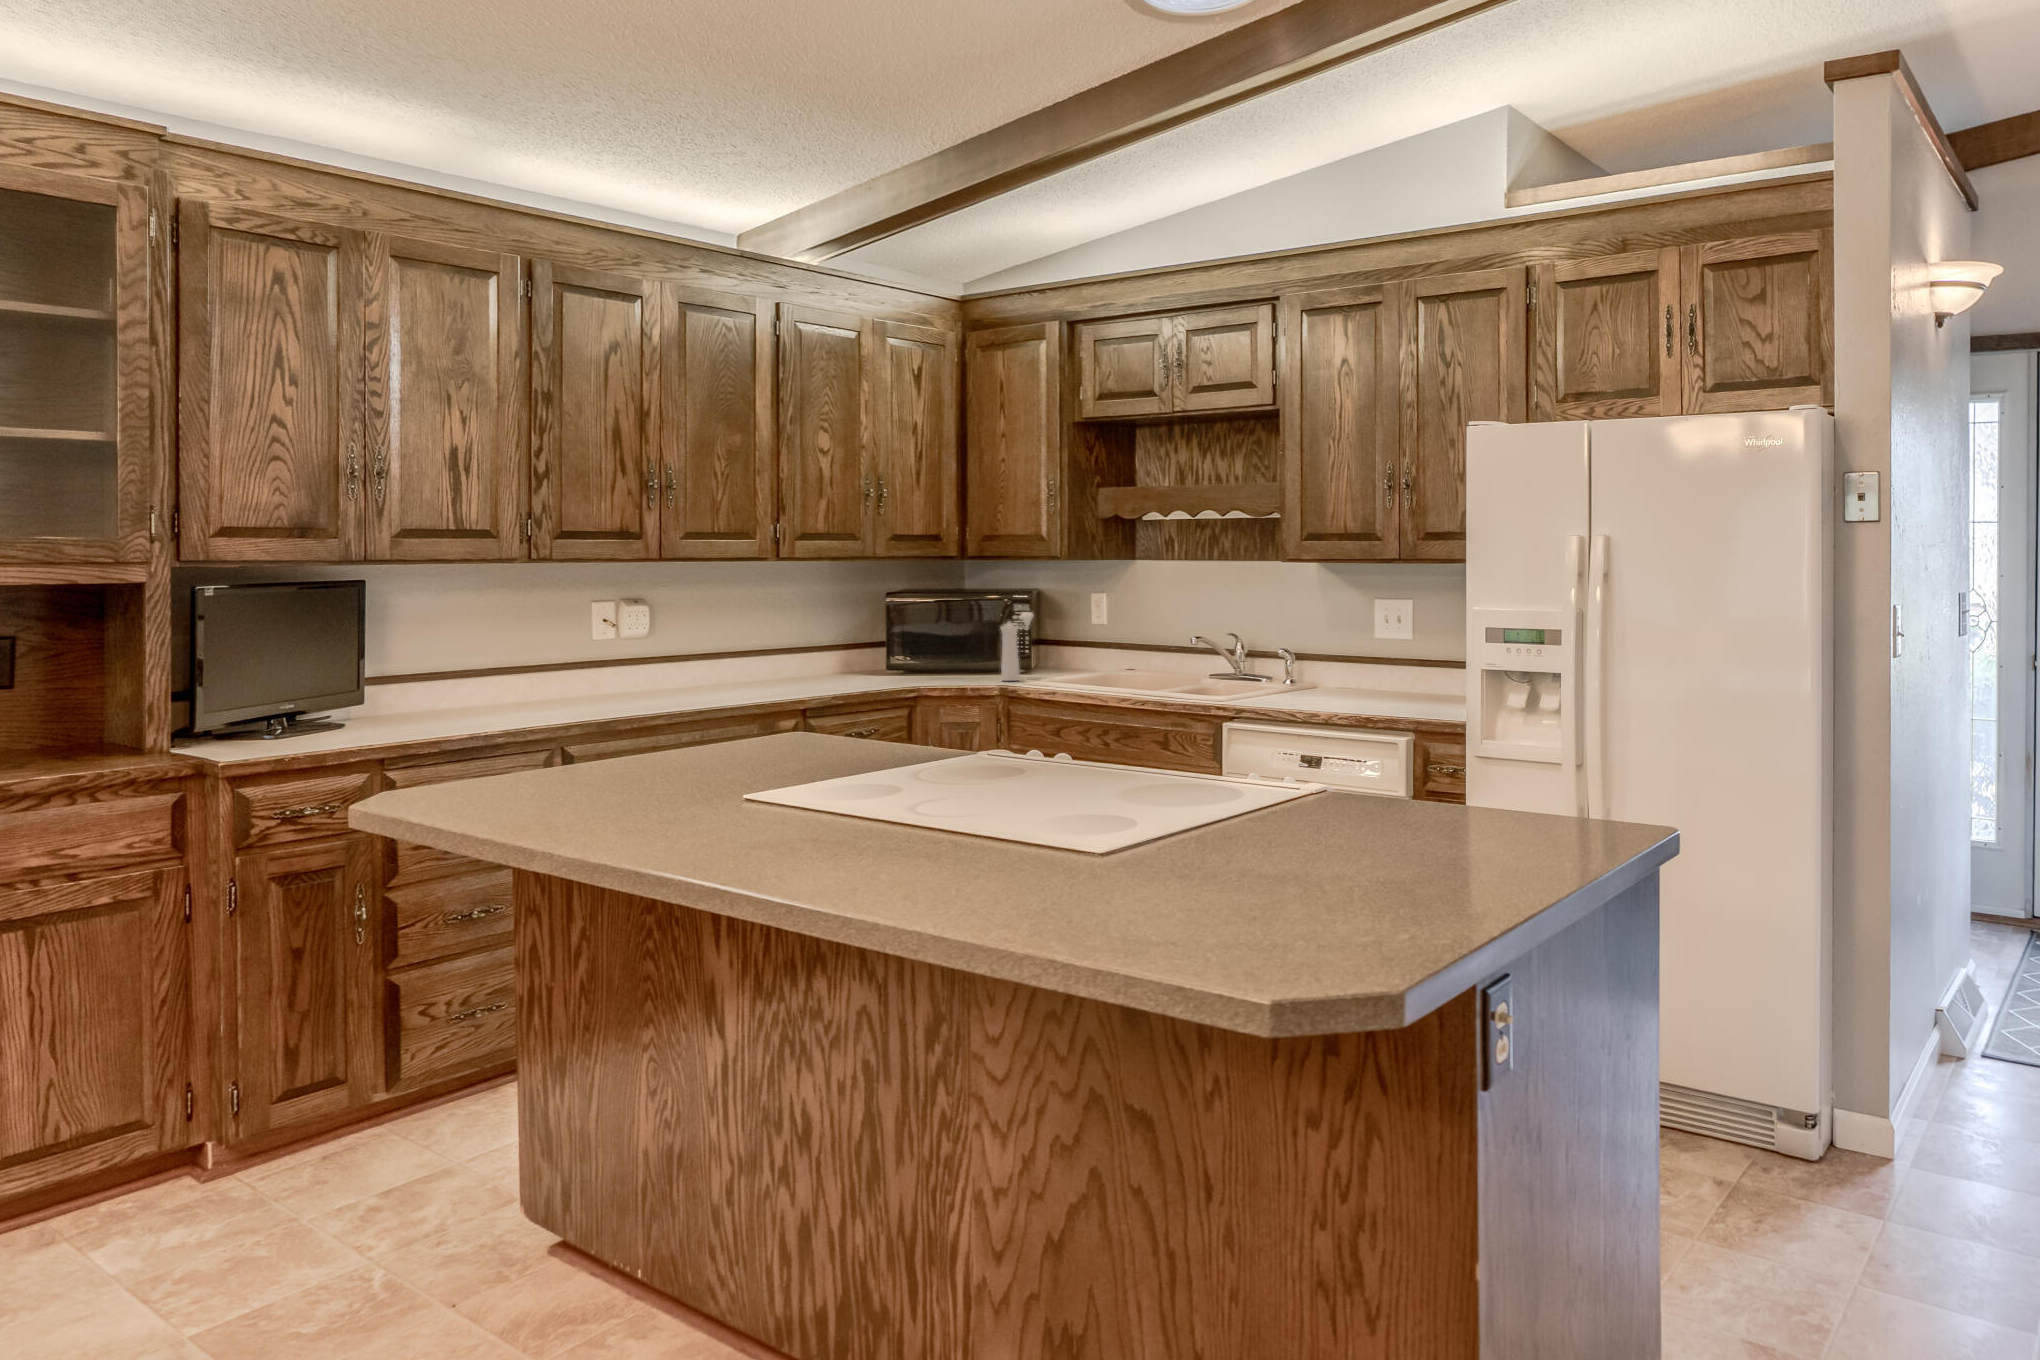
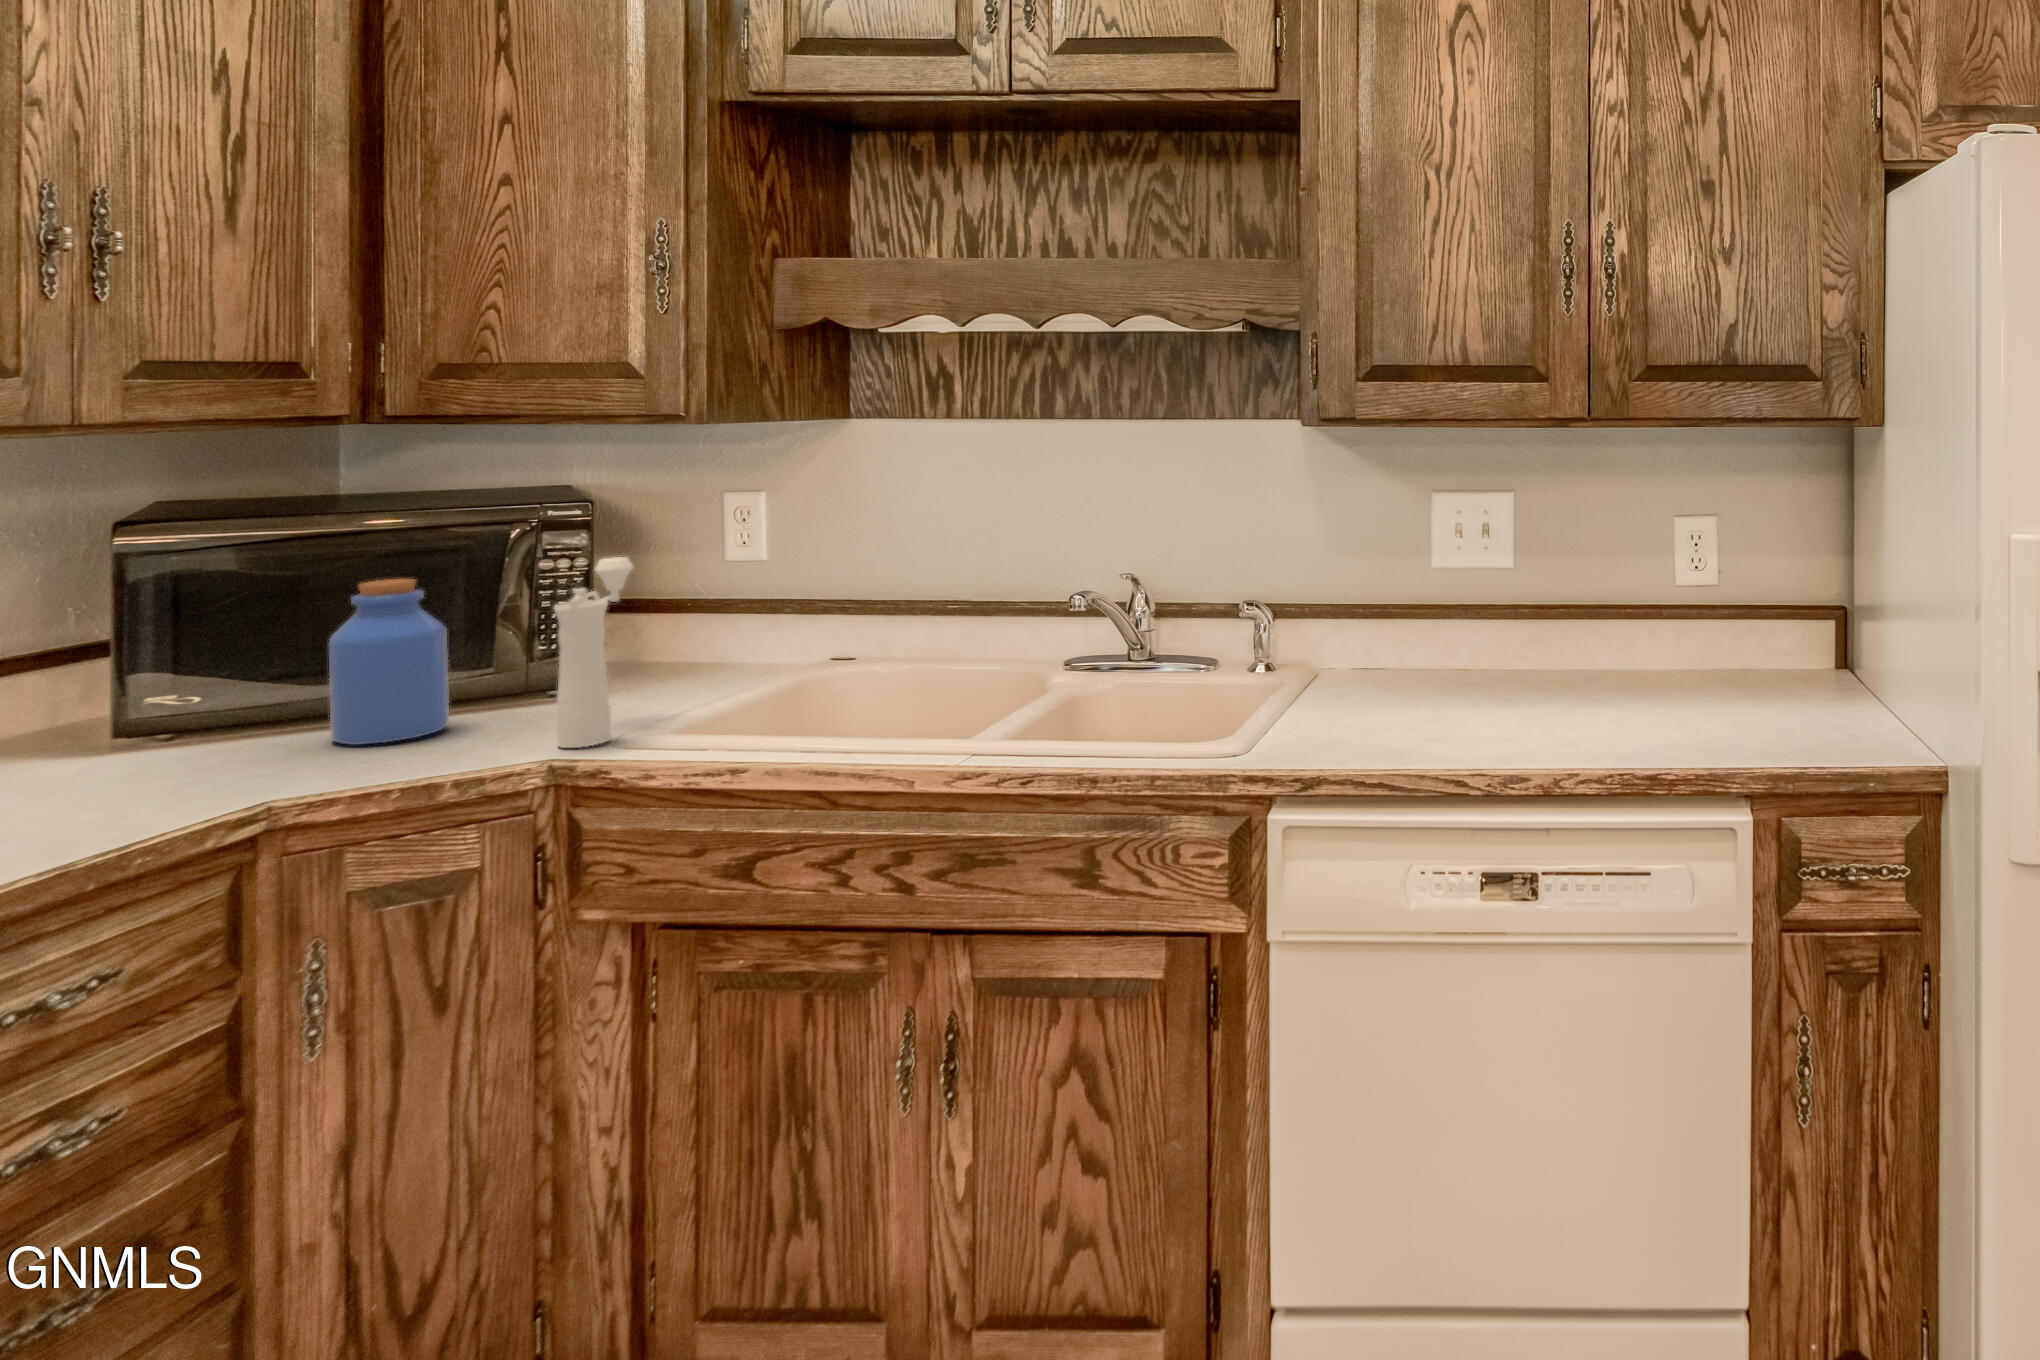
jar: none [939,617,977,676] -> present [329,579,449,745]

